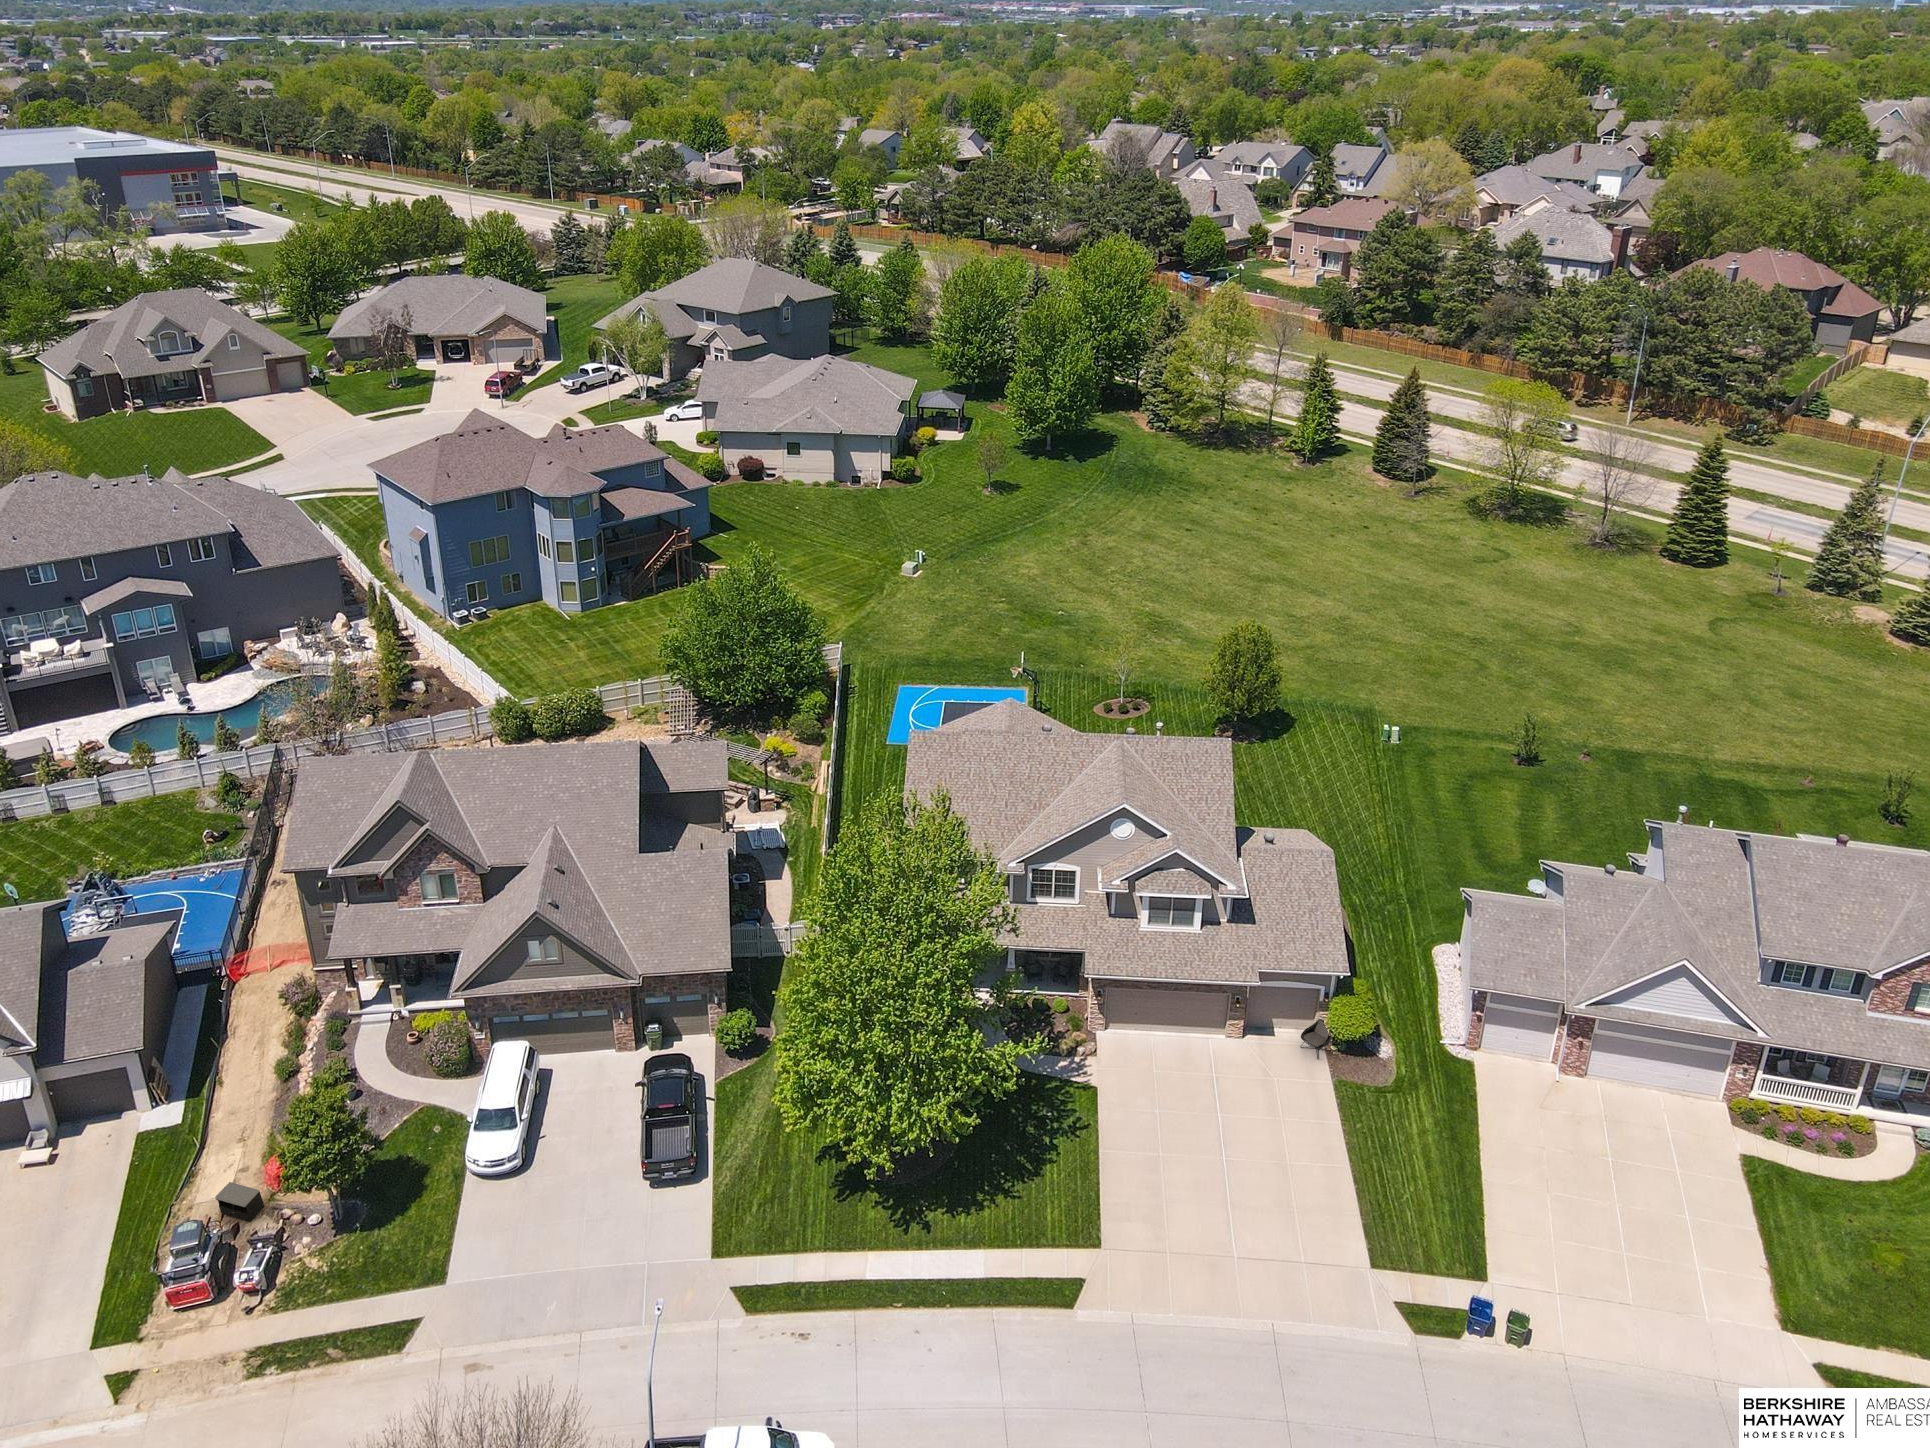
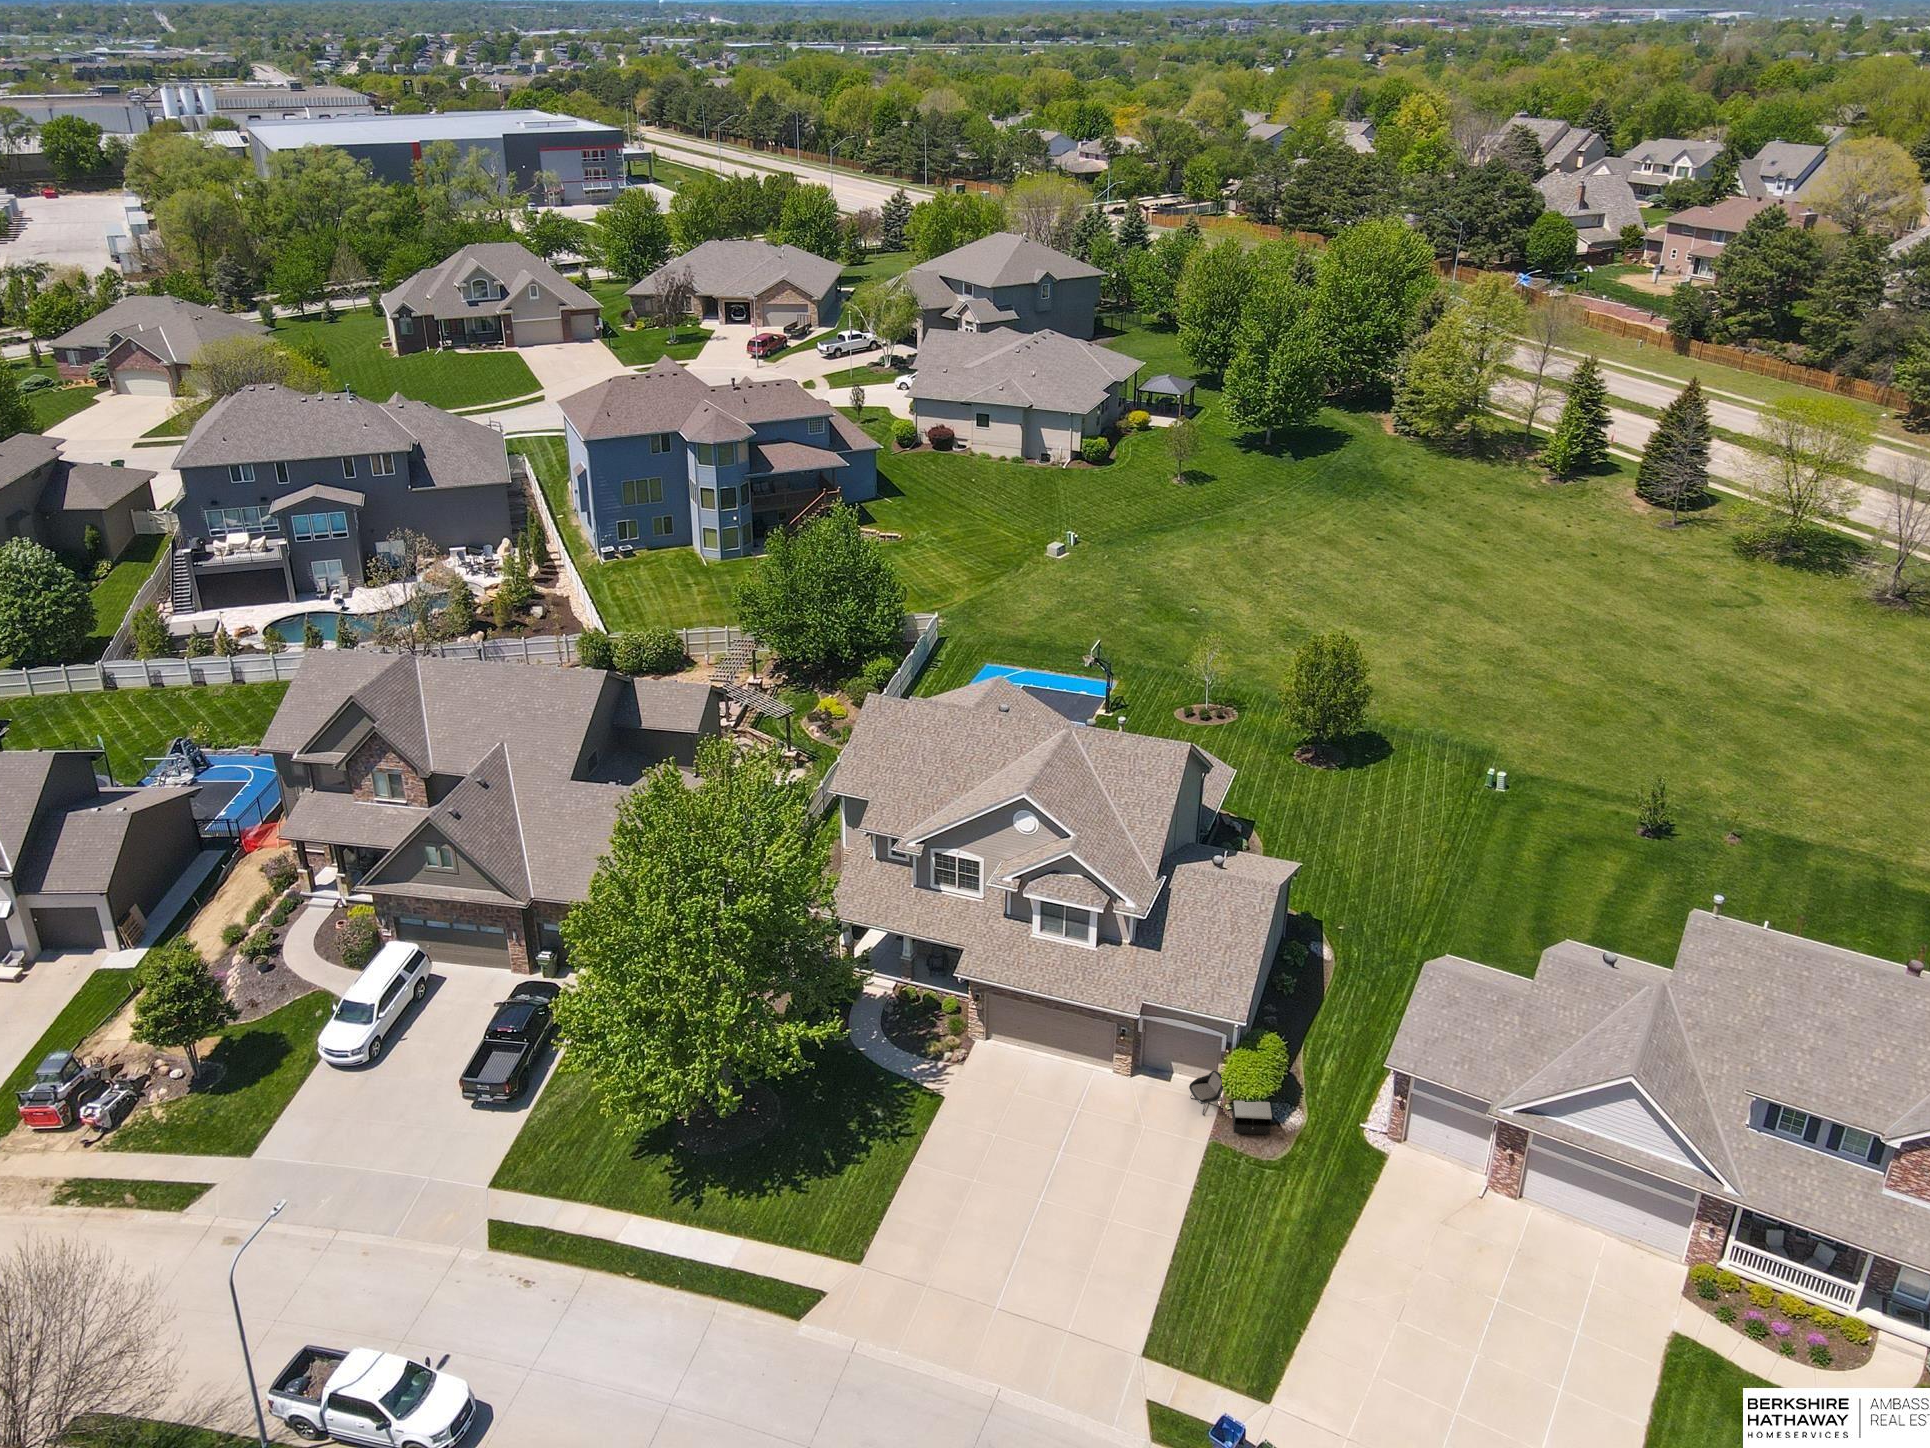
storage bench: present [215,1182,264,1222] -> present [1232,1101,1272,1135]

